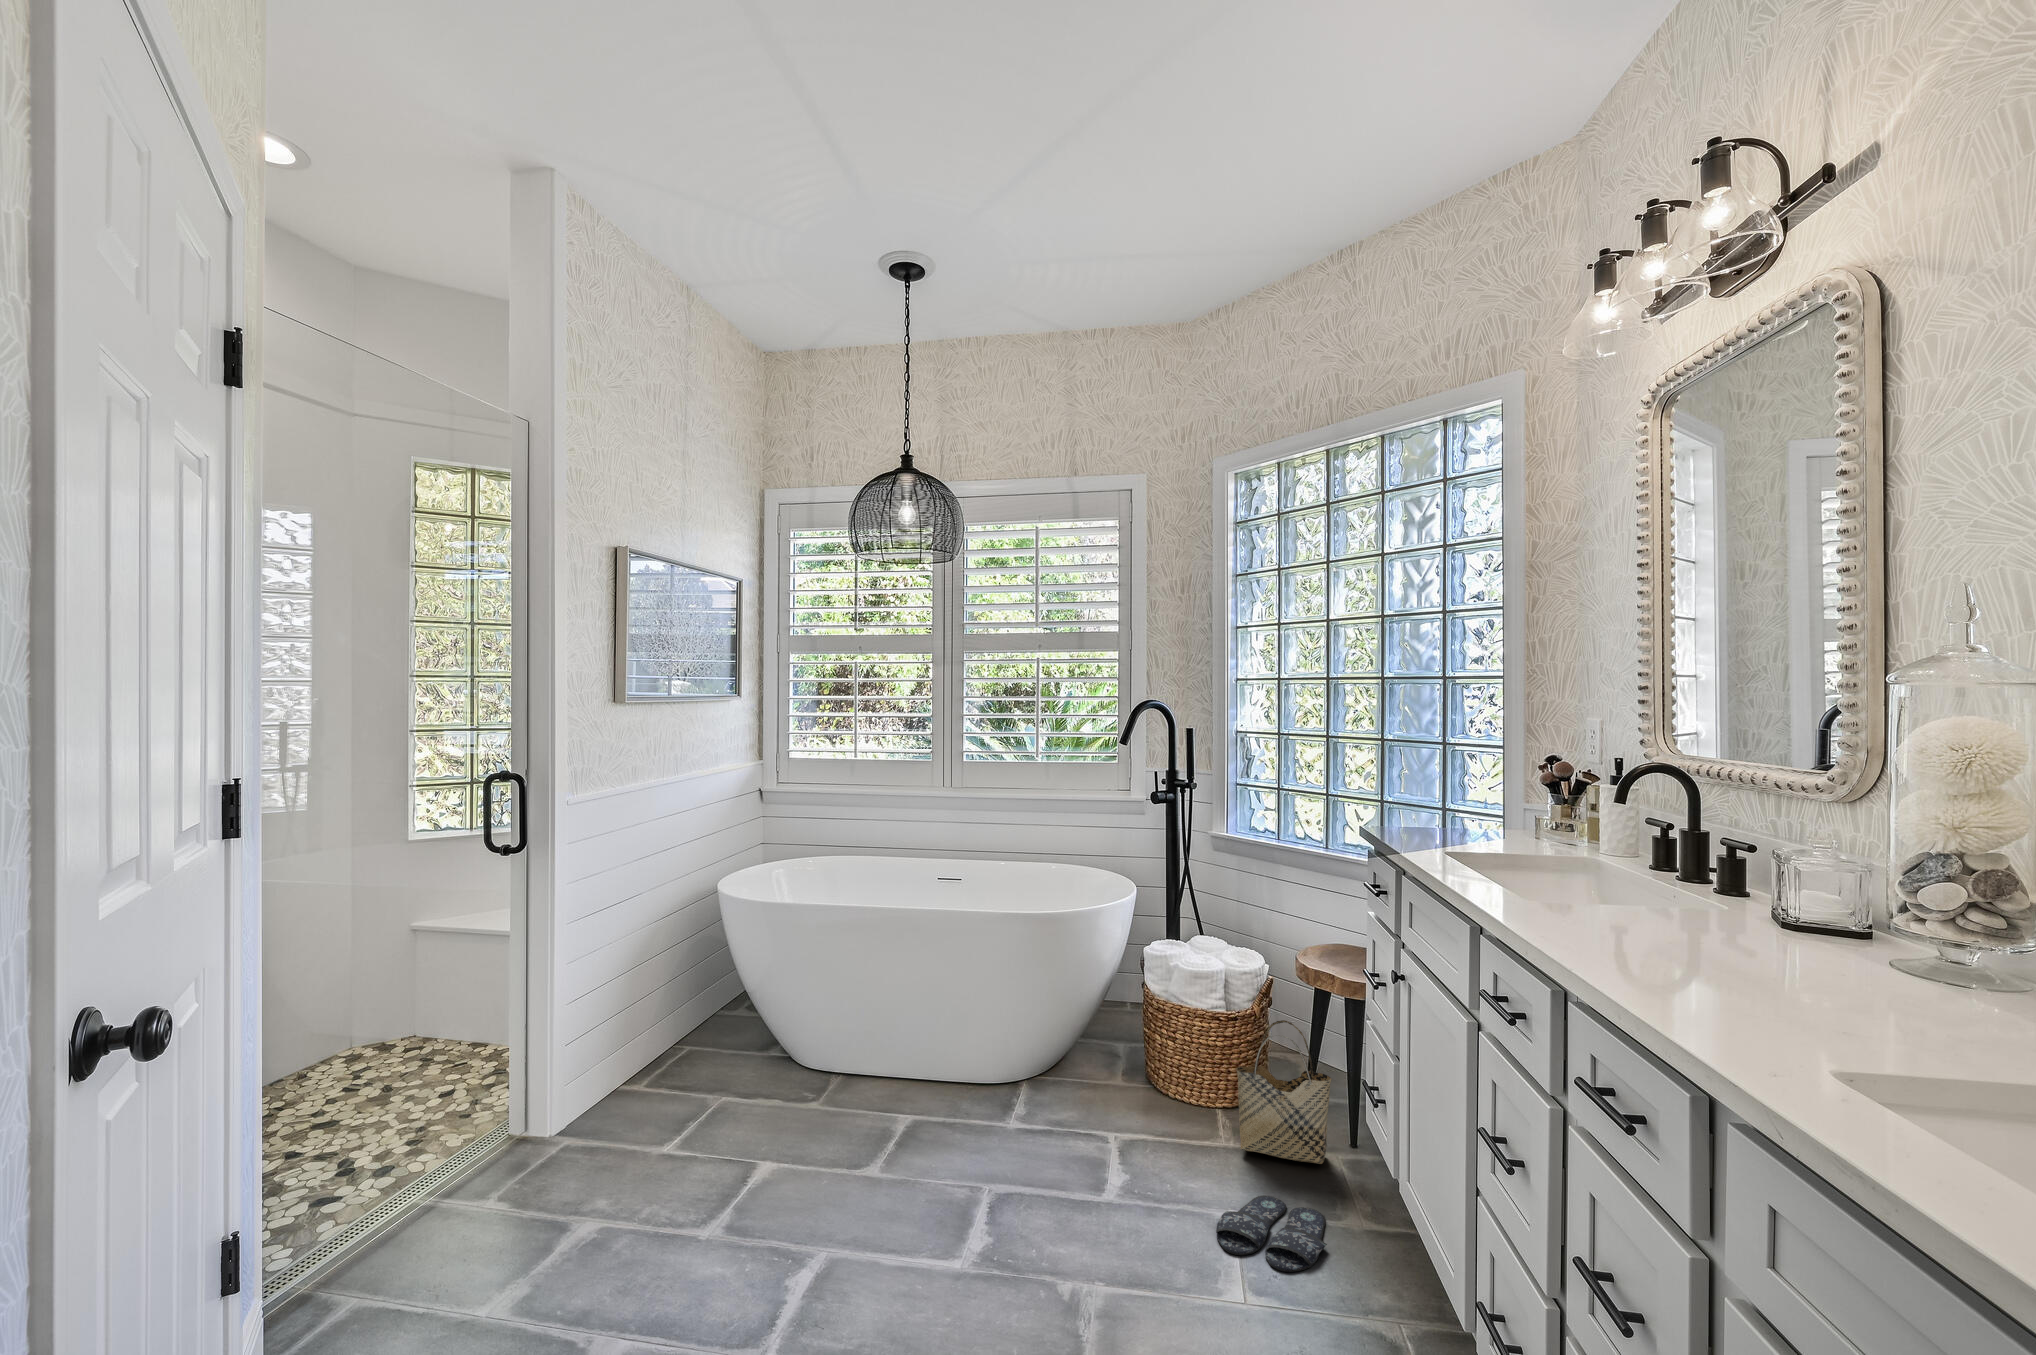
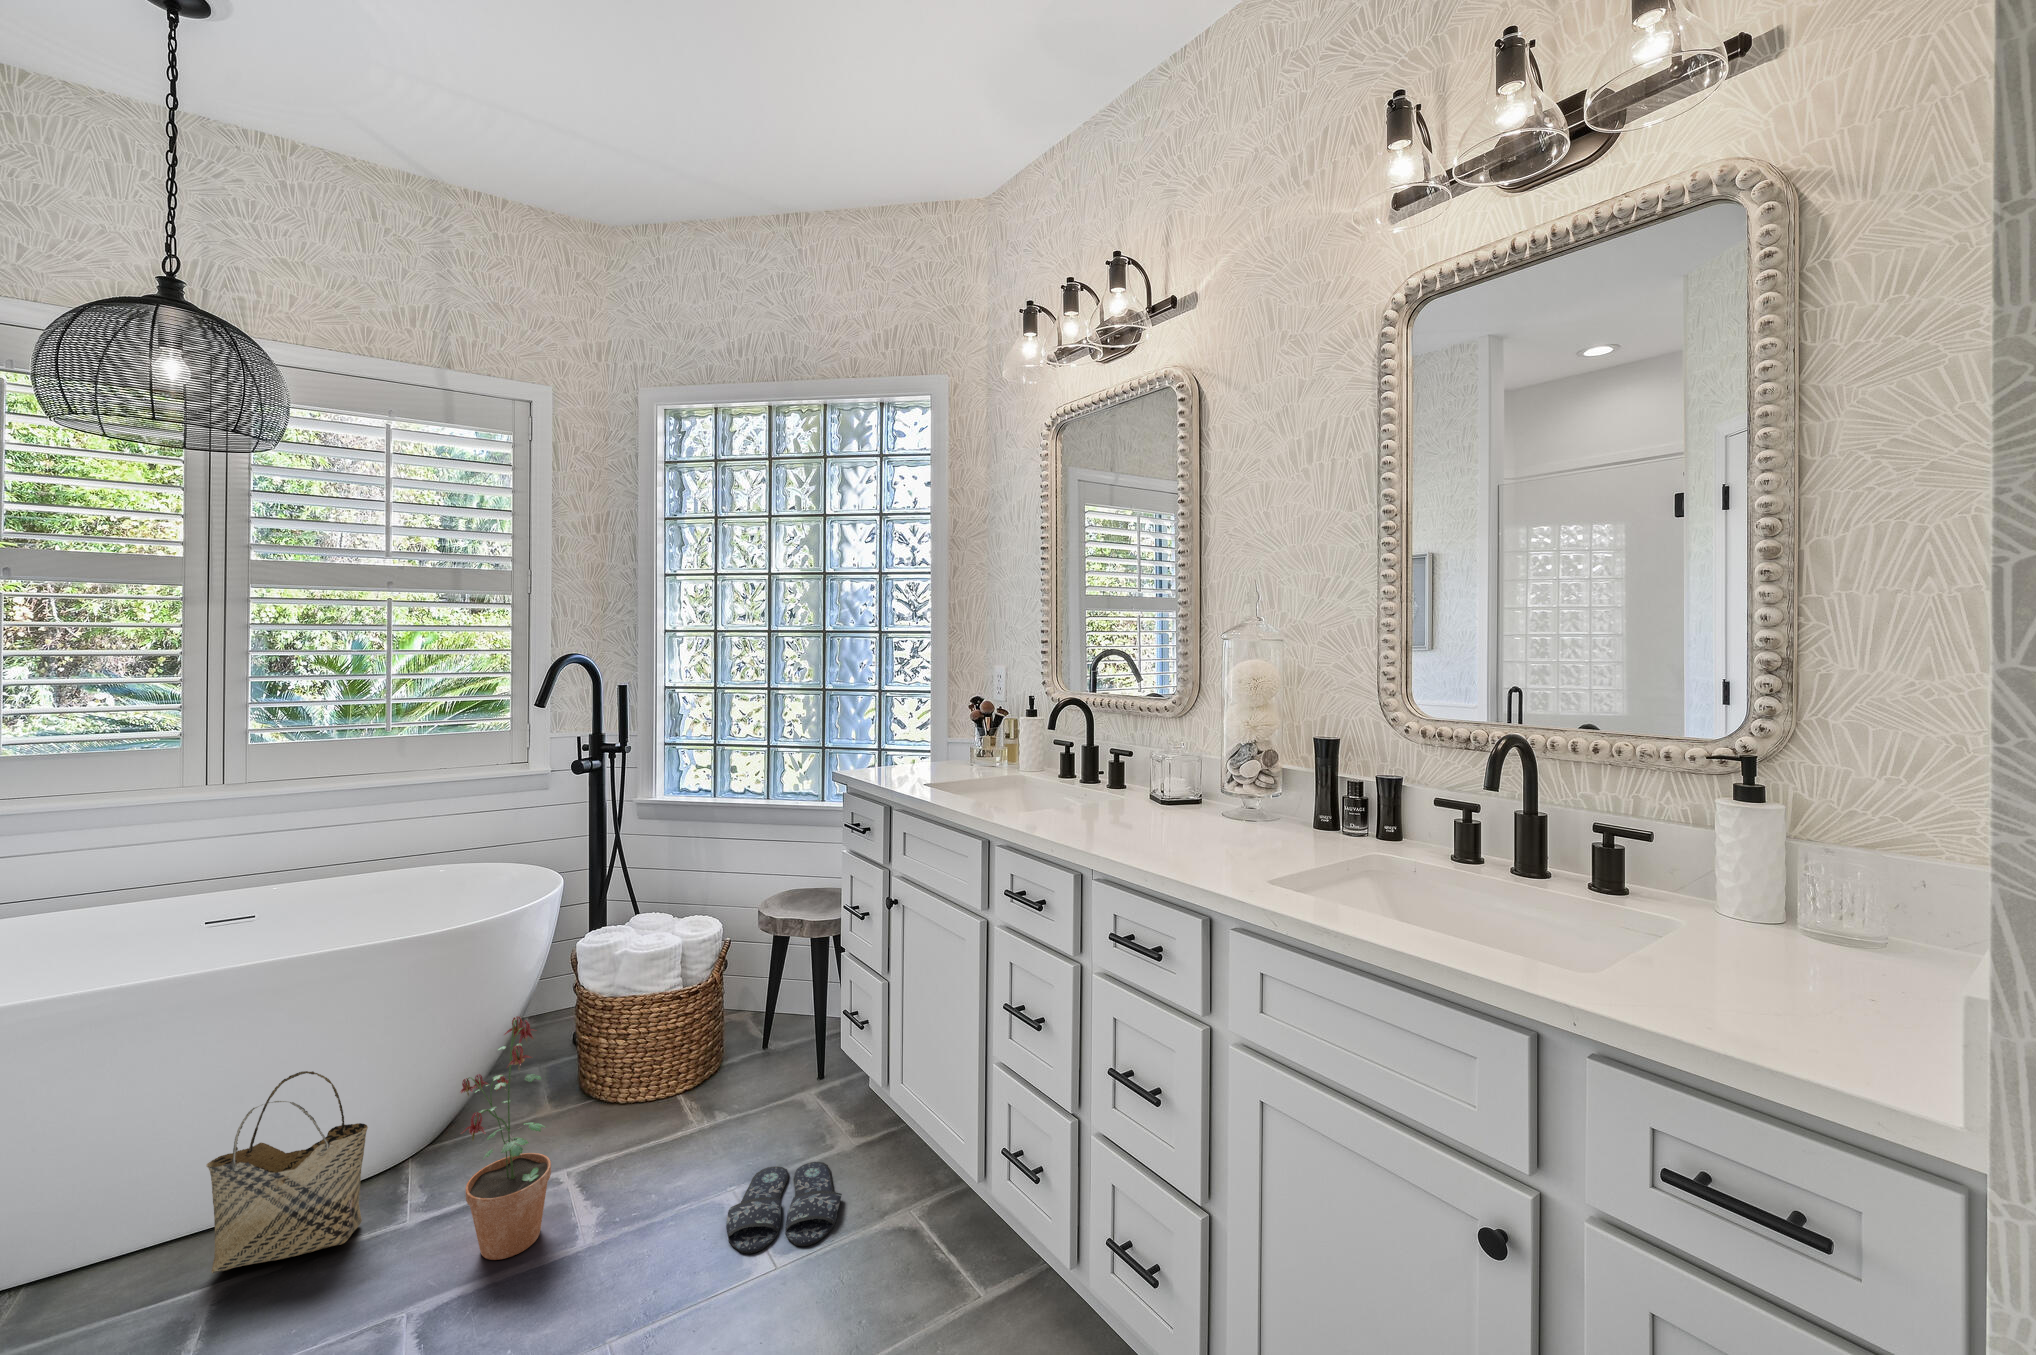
potted plant: none [1035,990,1096,1176] -> present [461,1016,551,1260]
woven basket: present [1236,1020,1331,1164] -> present [206,1071,368,1273]

